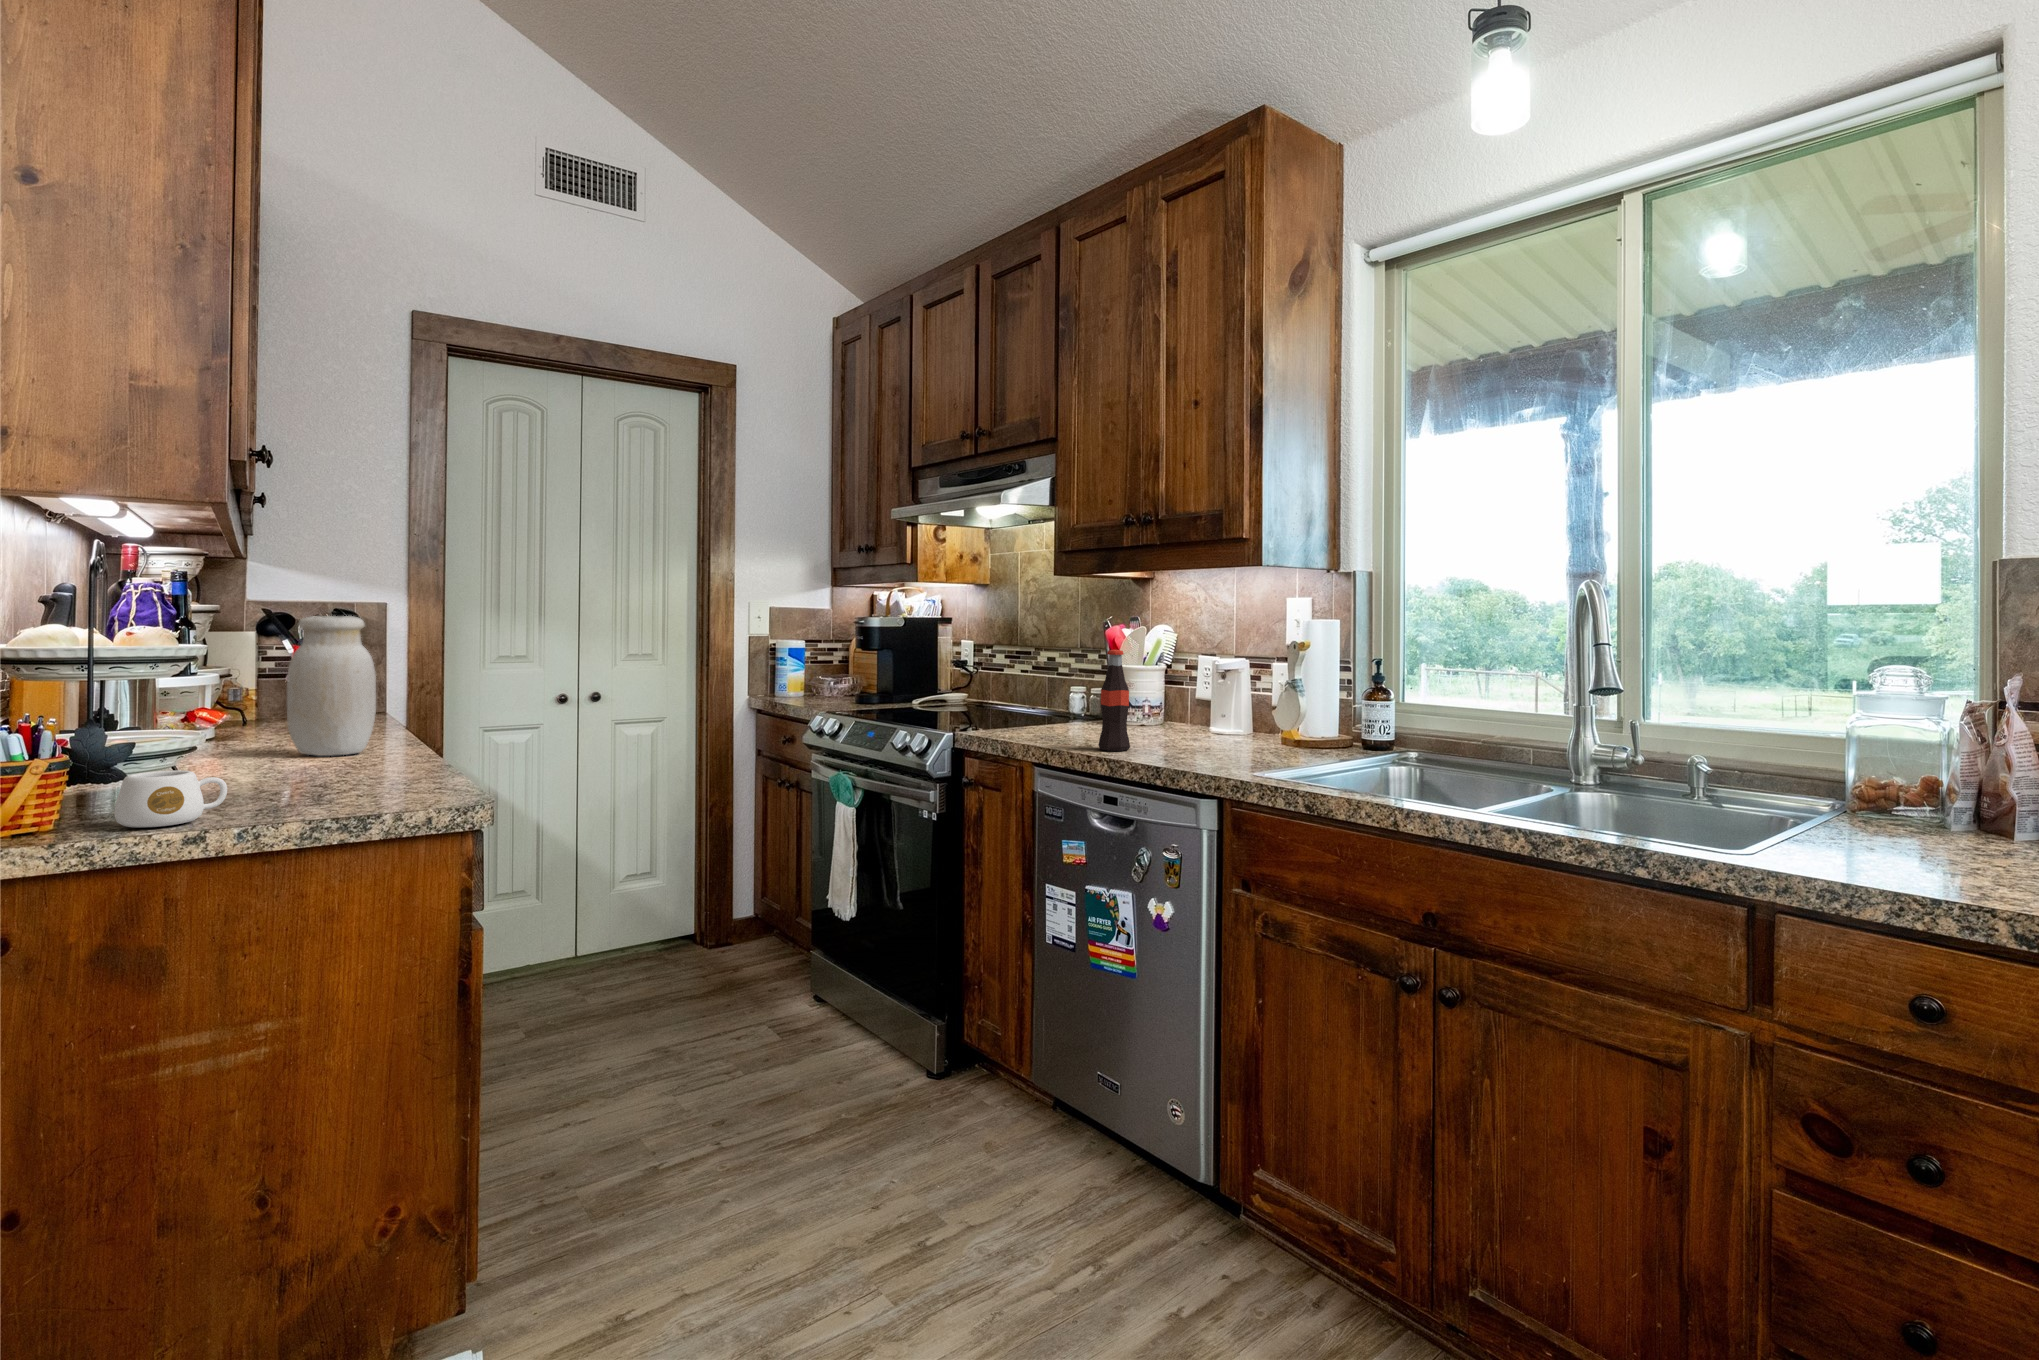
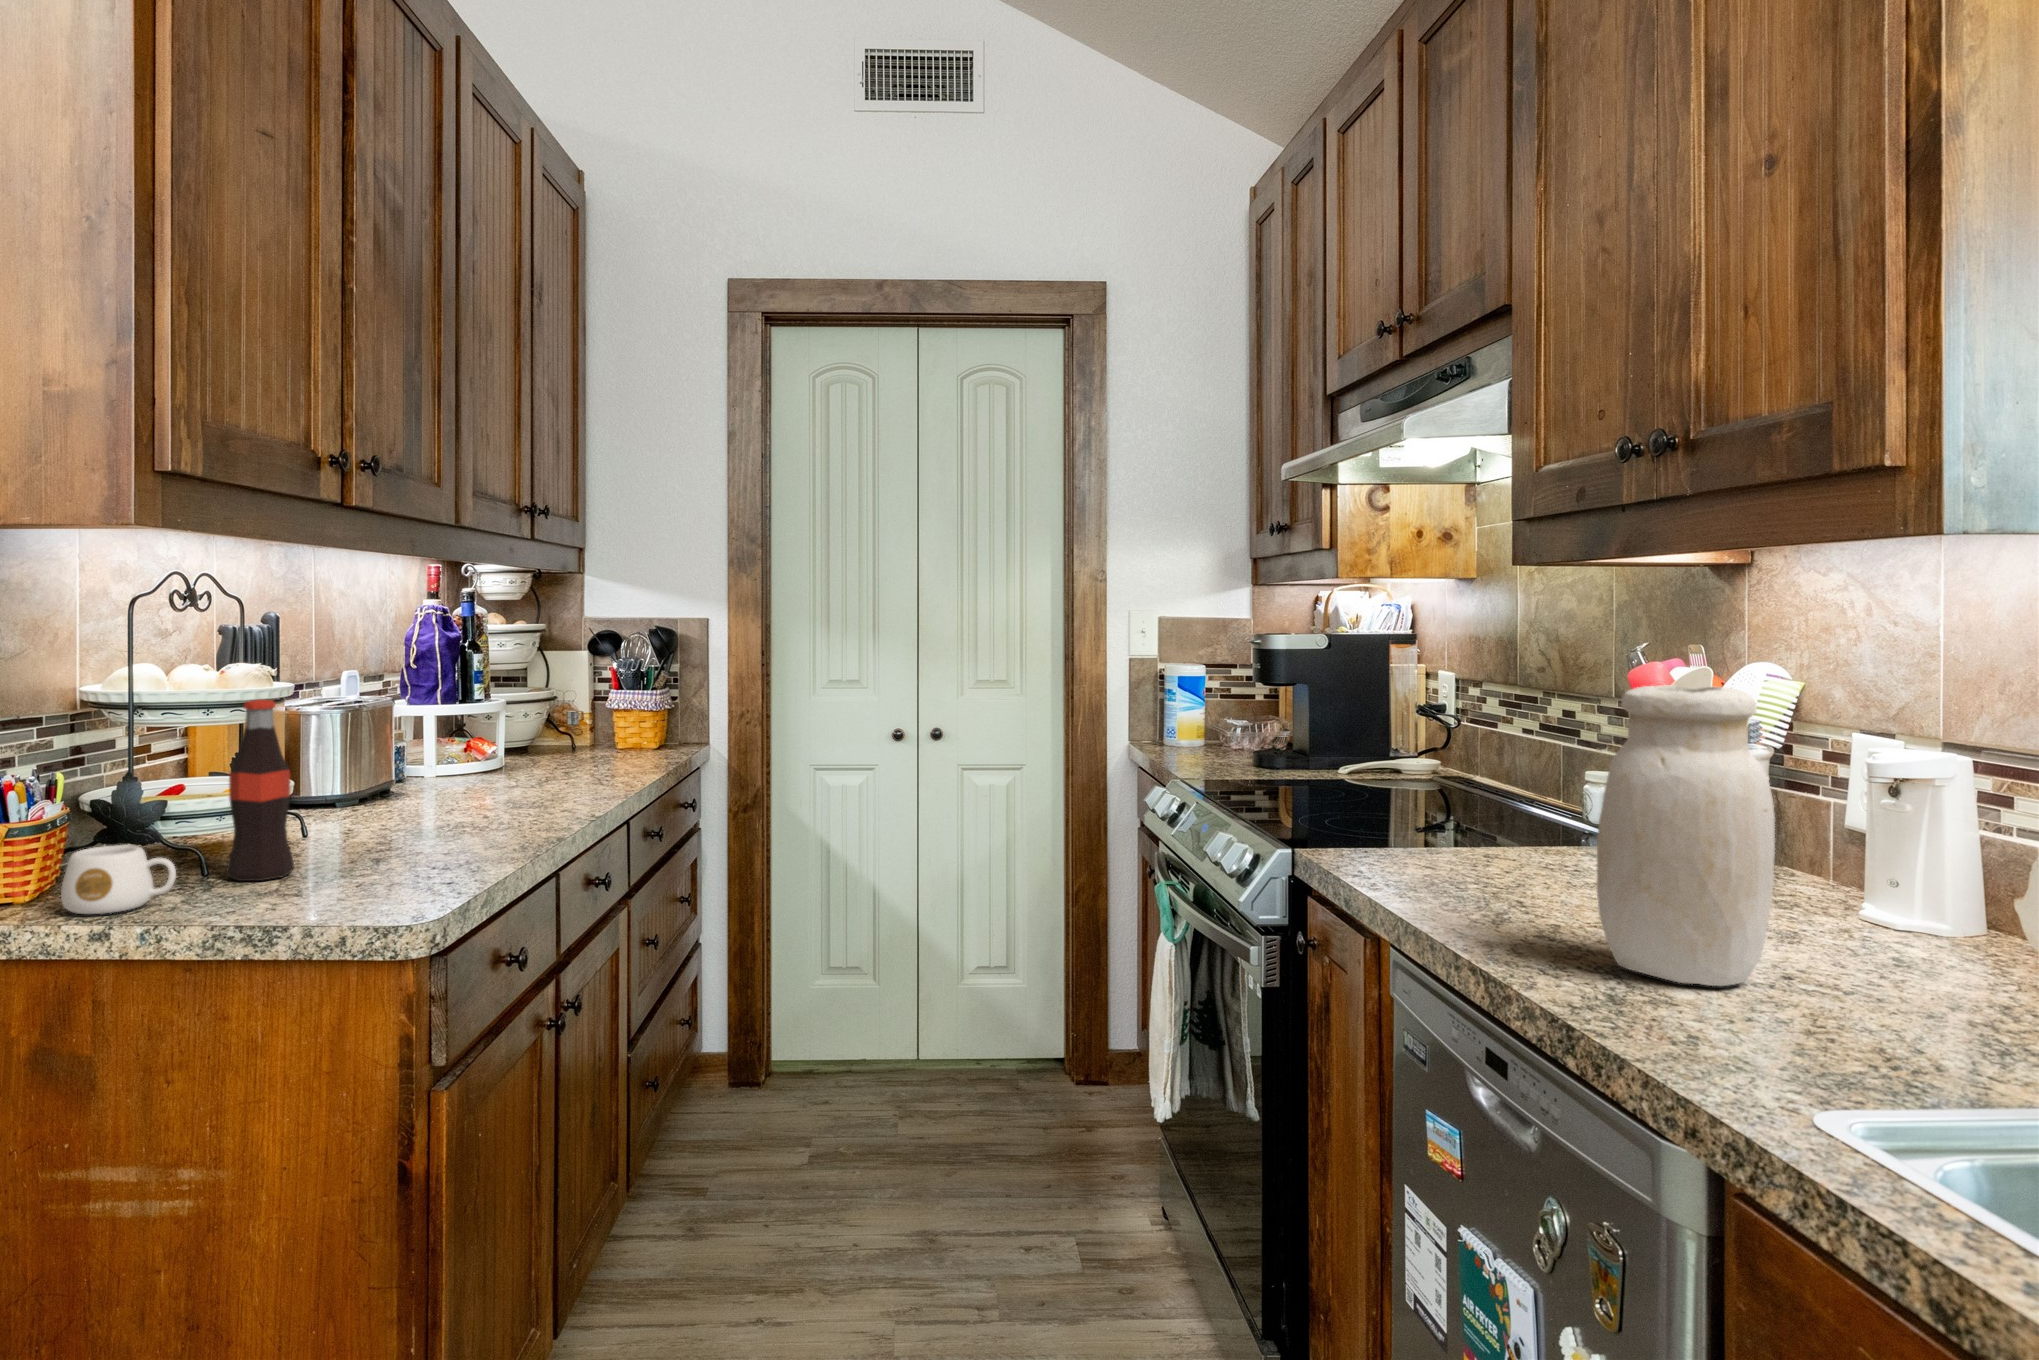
jar: present [287,616,376,756] -> present [1597,685,1775,986]
bottle: present [1098,650,1130,751] -> present [226,699,295,881]

